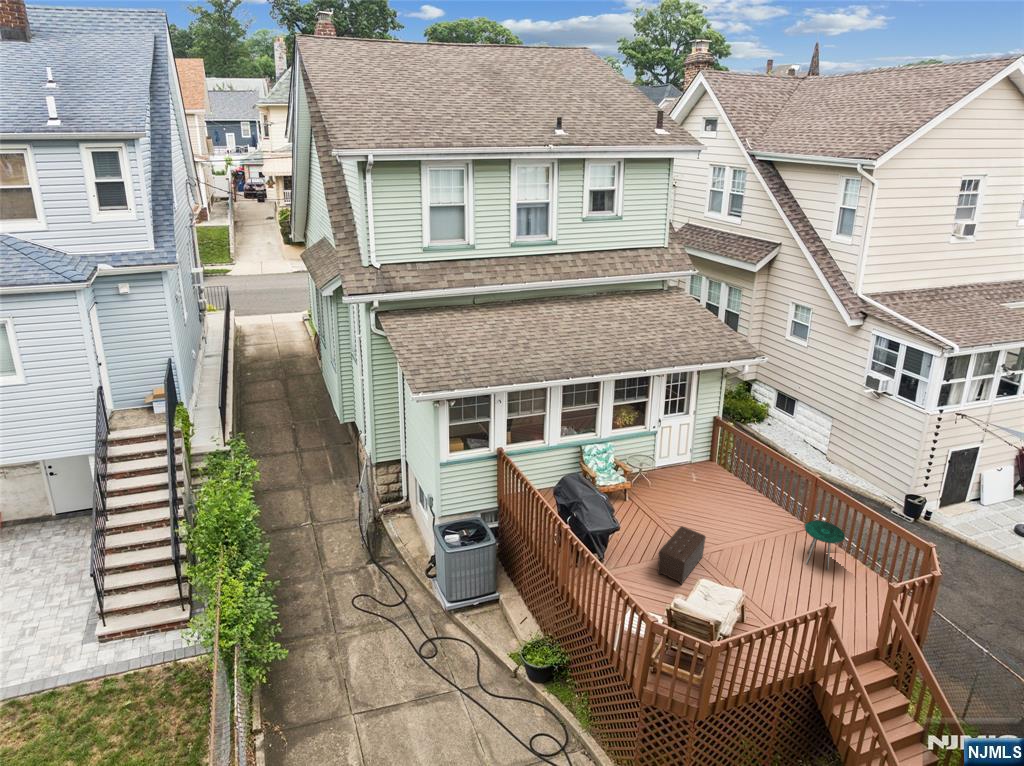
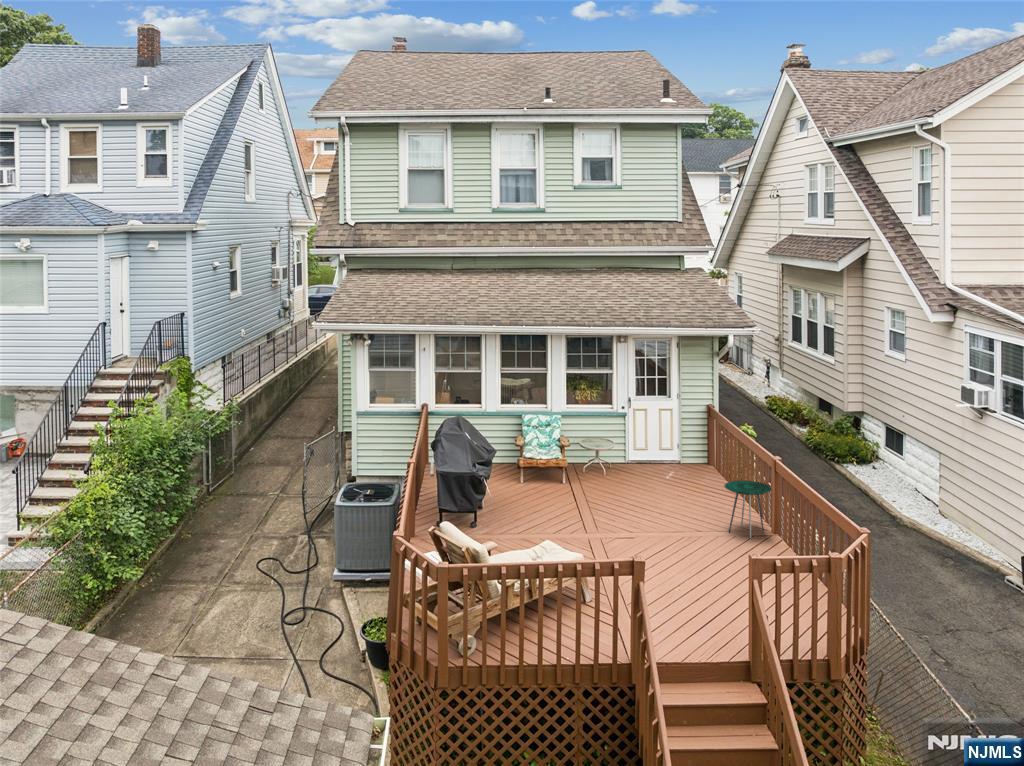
ottoman: present [657,526,706,585] -> none [538,478,606,528]

